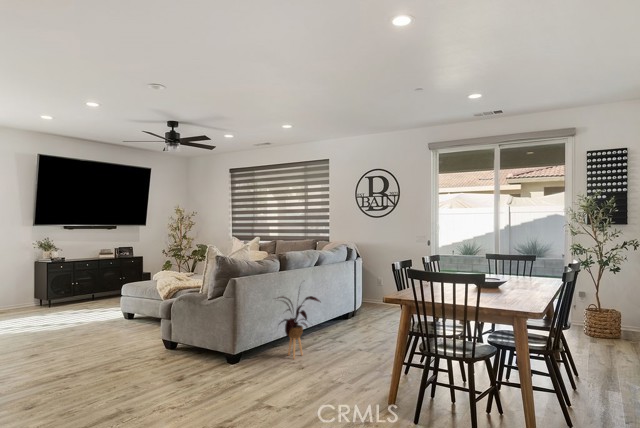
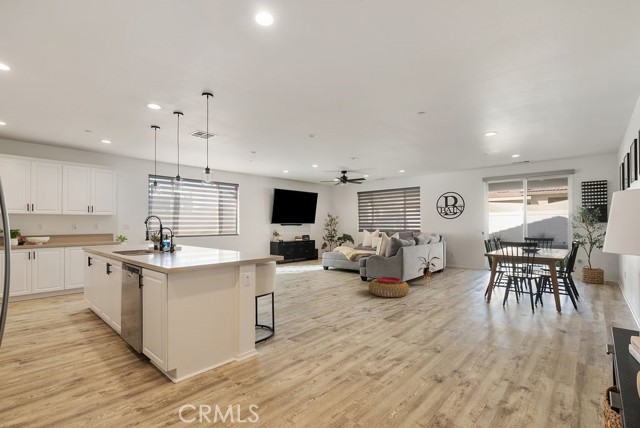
pouf: none [133,348,231,405] -> present [369,277,409,297]

